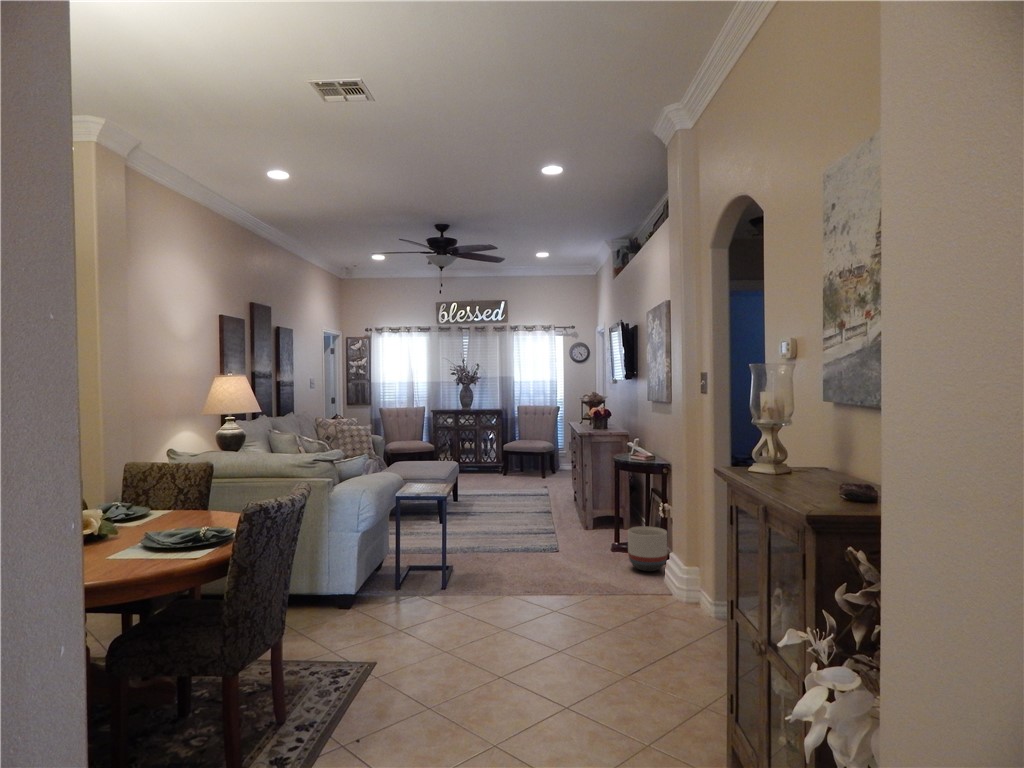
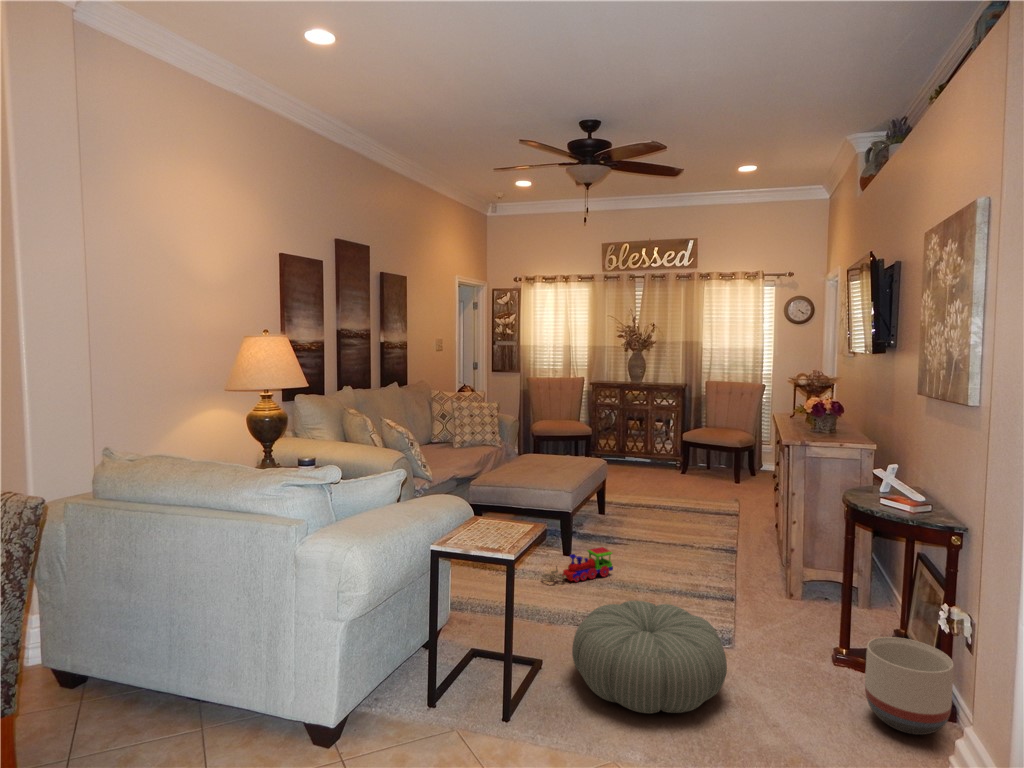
toy train: none [433,513,478,536] -> present [542,547,613,582]
pouf: none [472,528,559,580] -> present [572,601,727,714]

